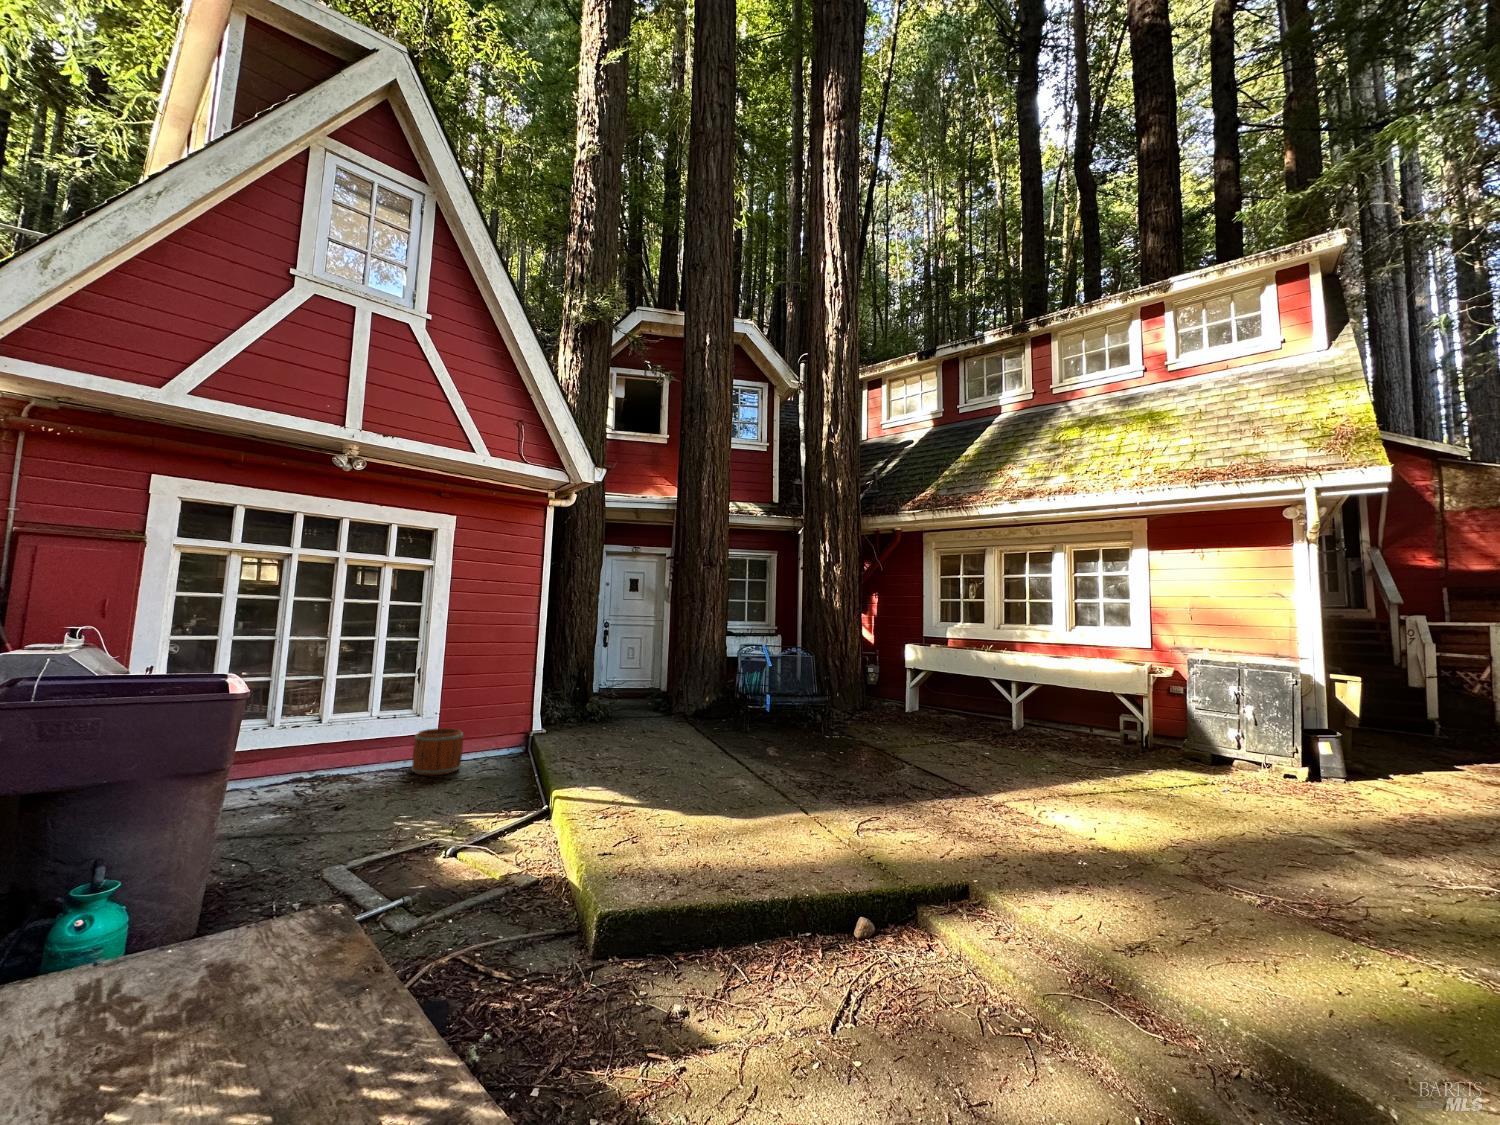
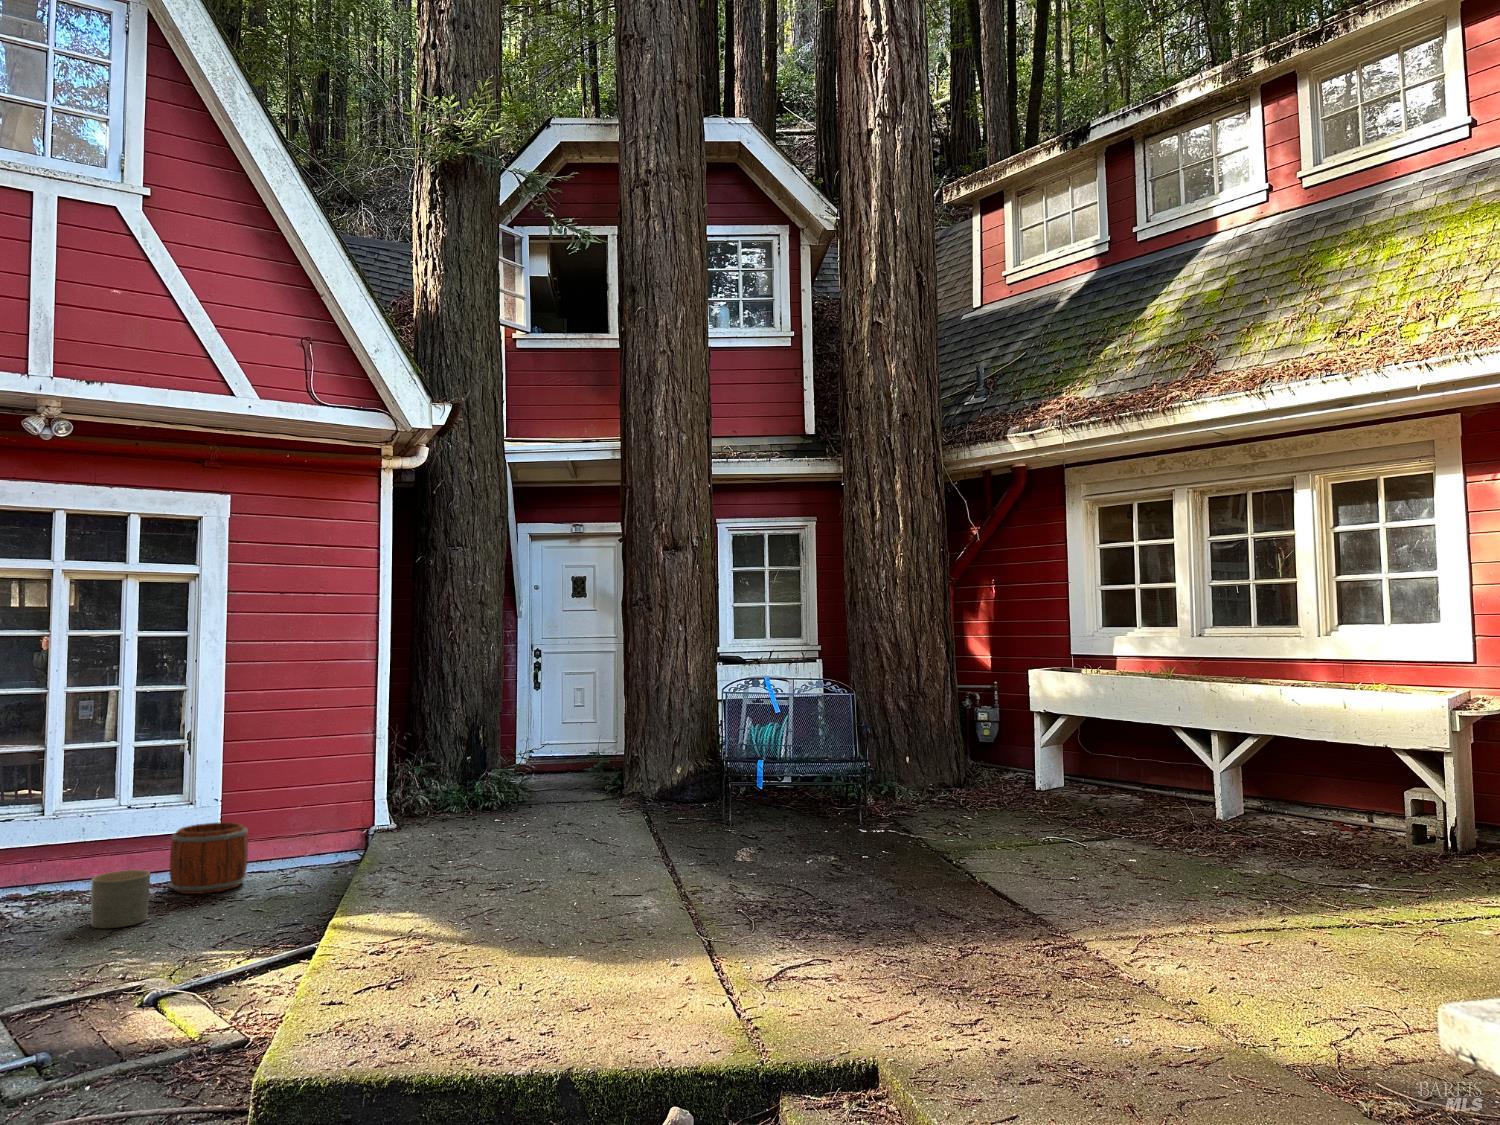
planter: none [374,759,415,799] -> present [91,870,150,928]

